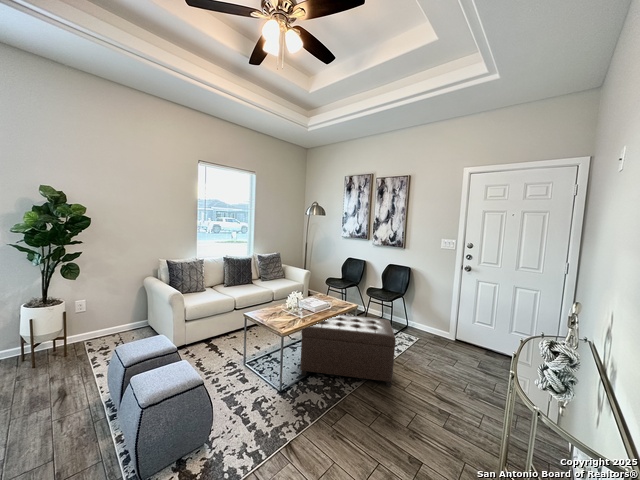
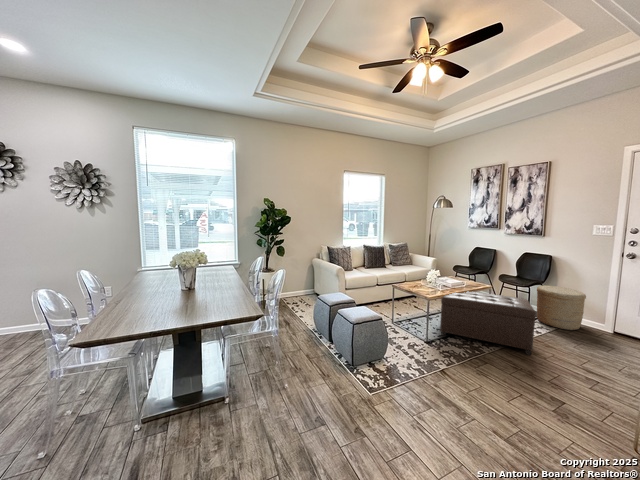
woven basket: none [398,298,436,343] -> present [537,286,586,330]

